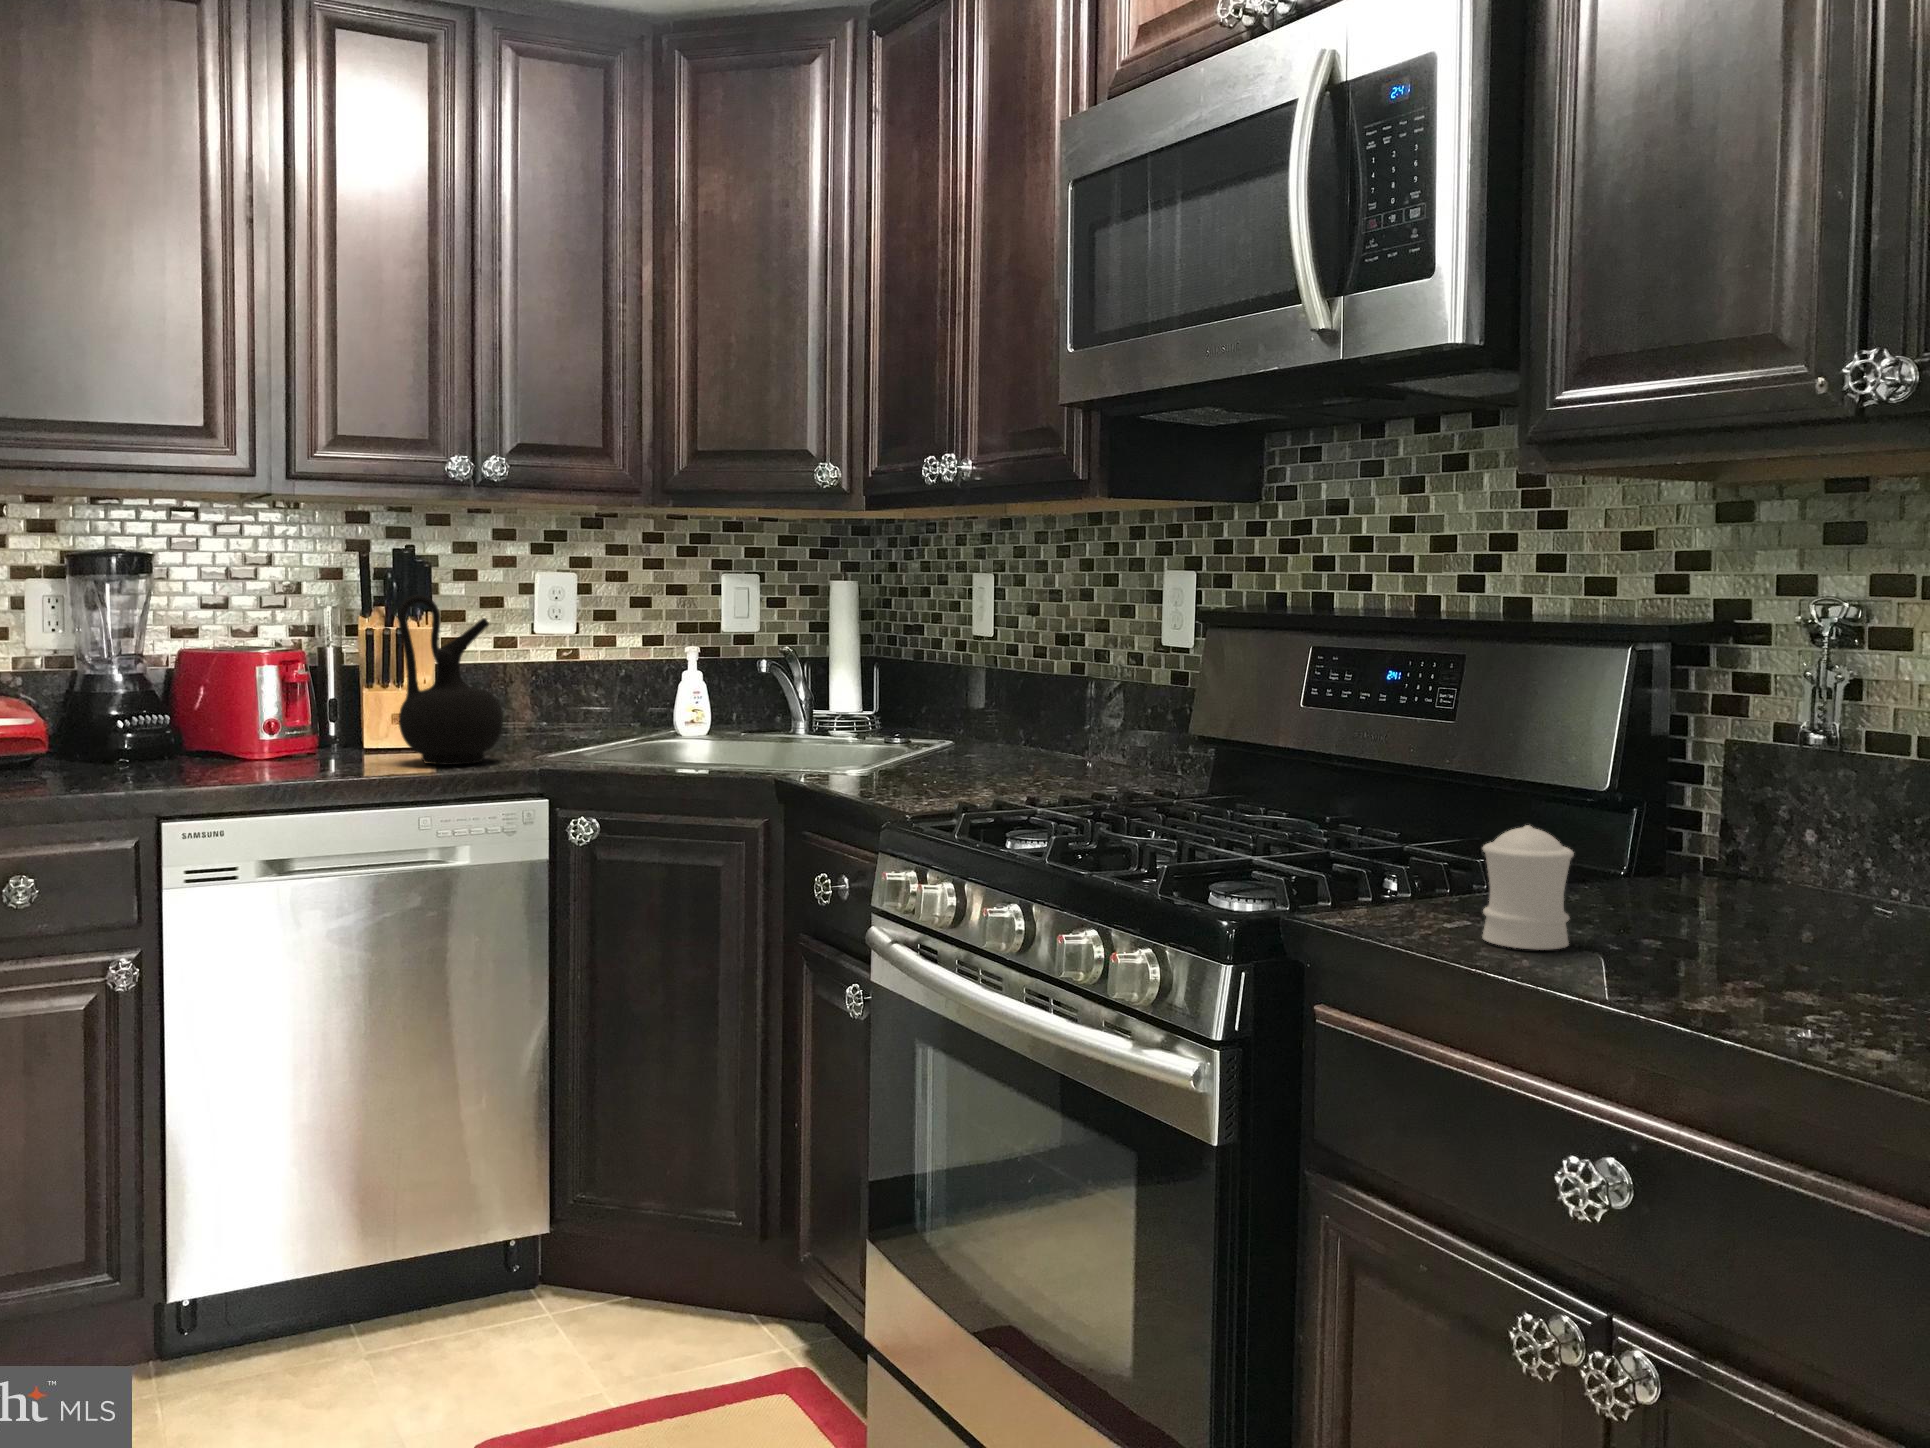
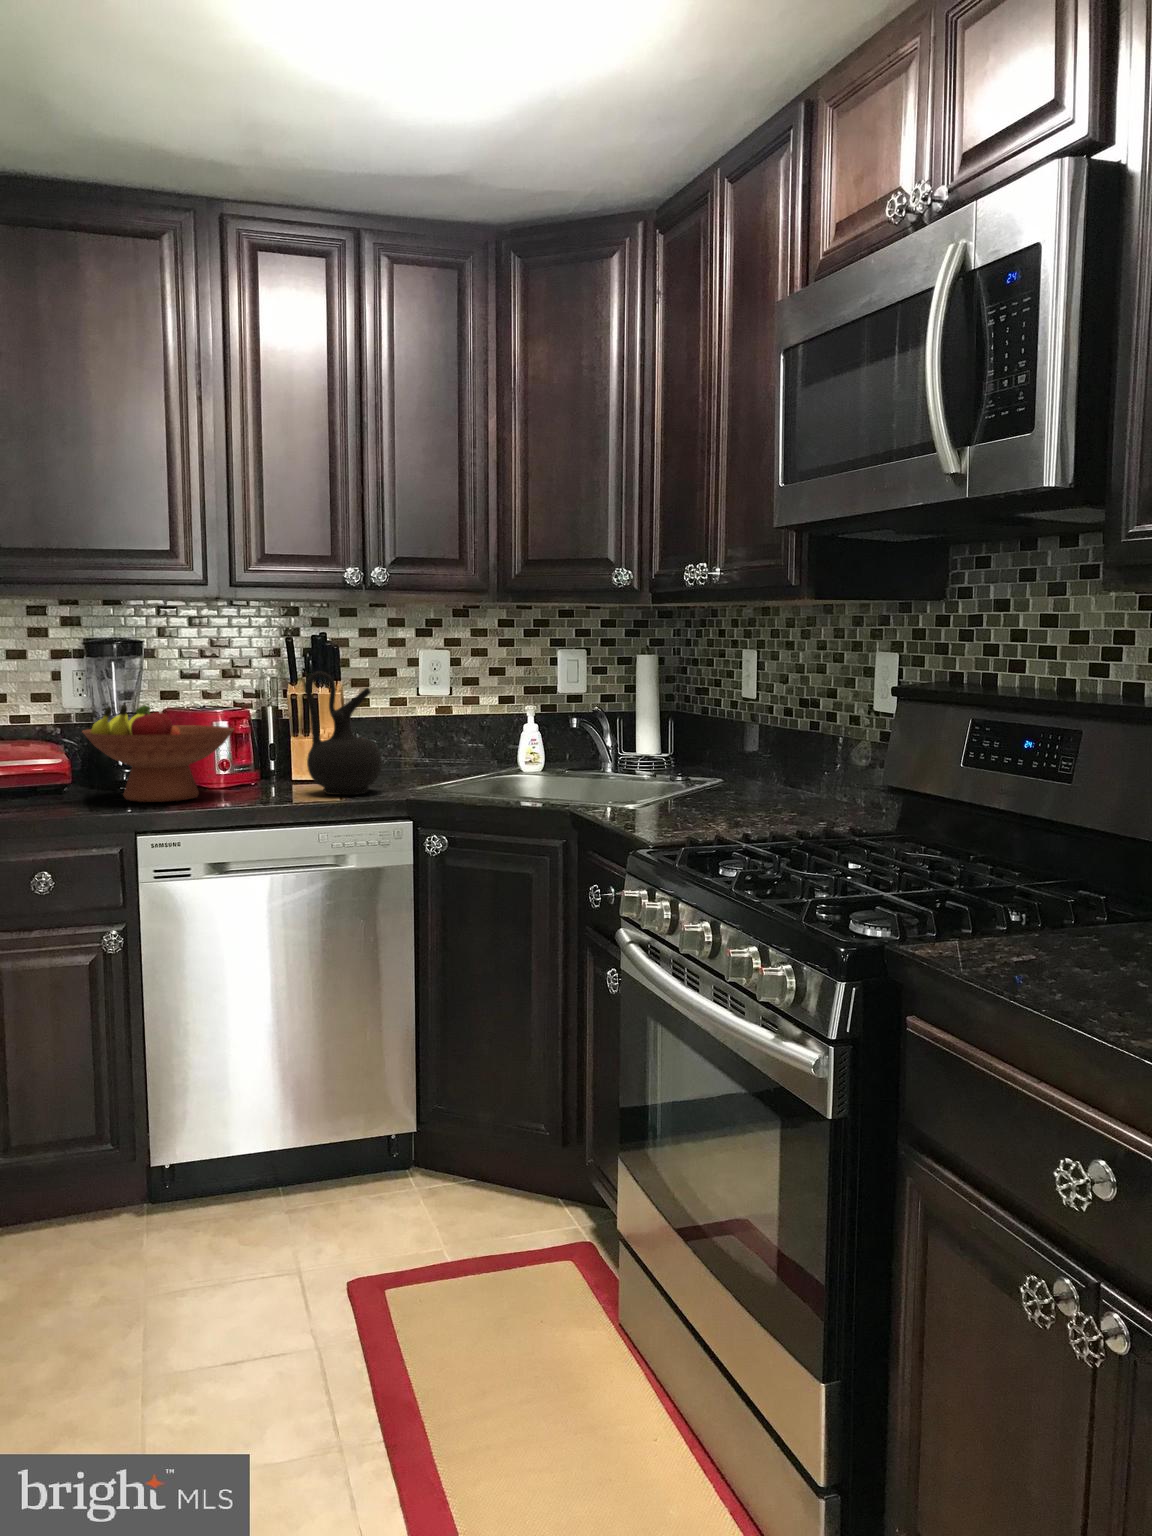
fruit bowl: none [73,638,297,775] -> present [82,705,234,802]
salt shaker: present [1482,825,1574,949] -> none [1030,882,1105,982]

